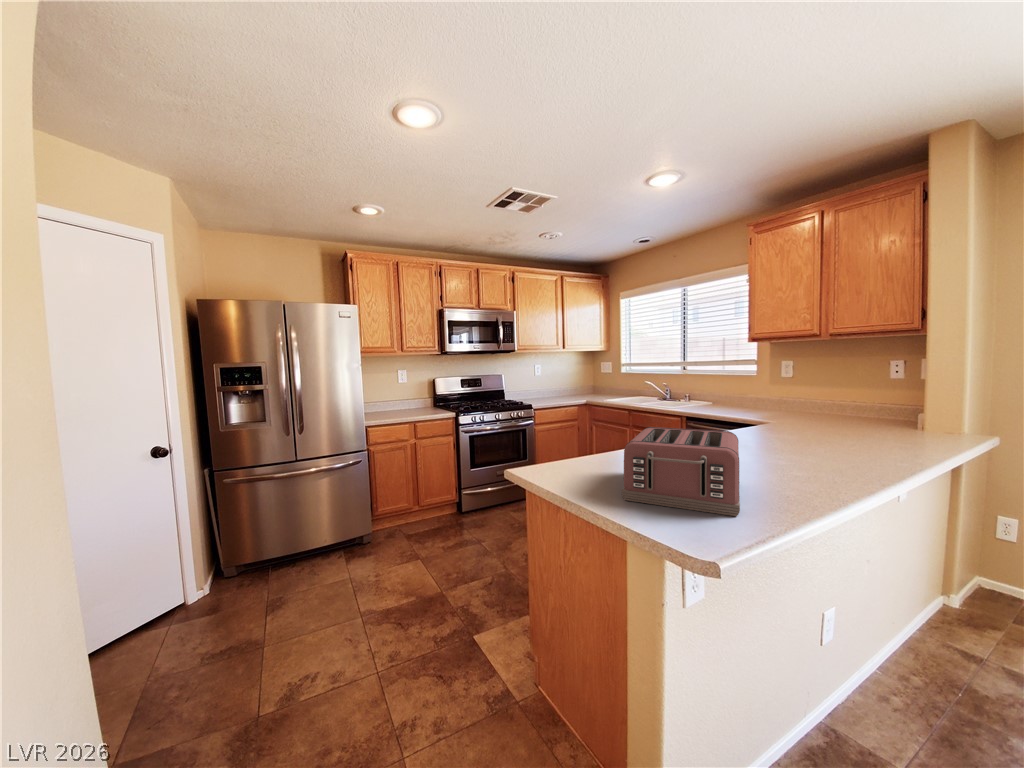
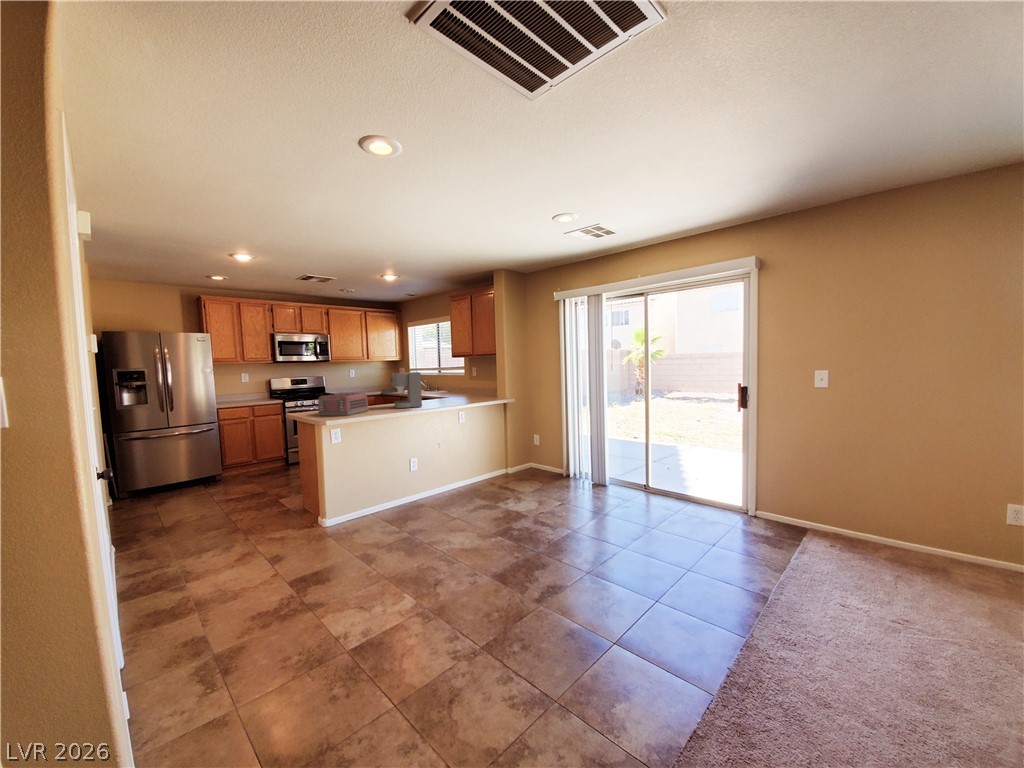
coffee maker: none [747,370,870,474] -> present [381,372,422,409]

